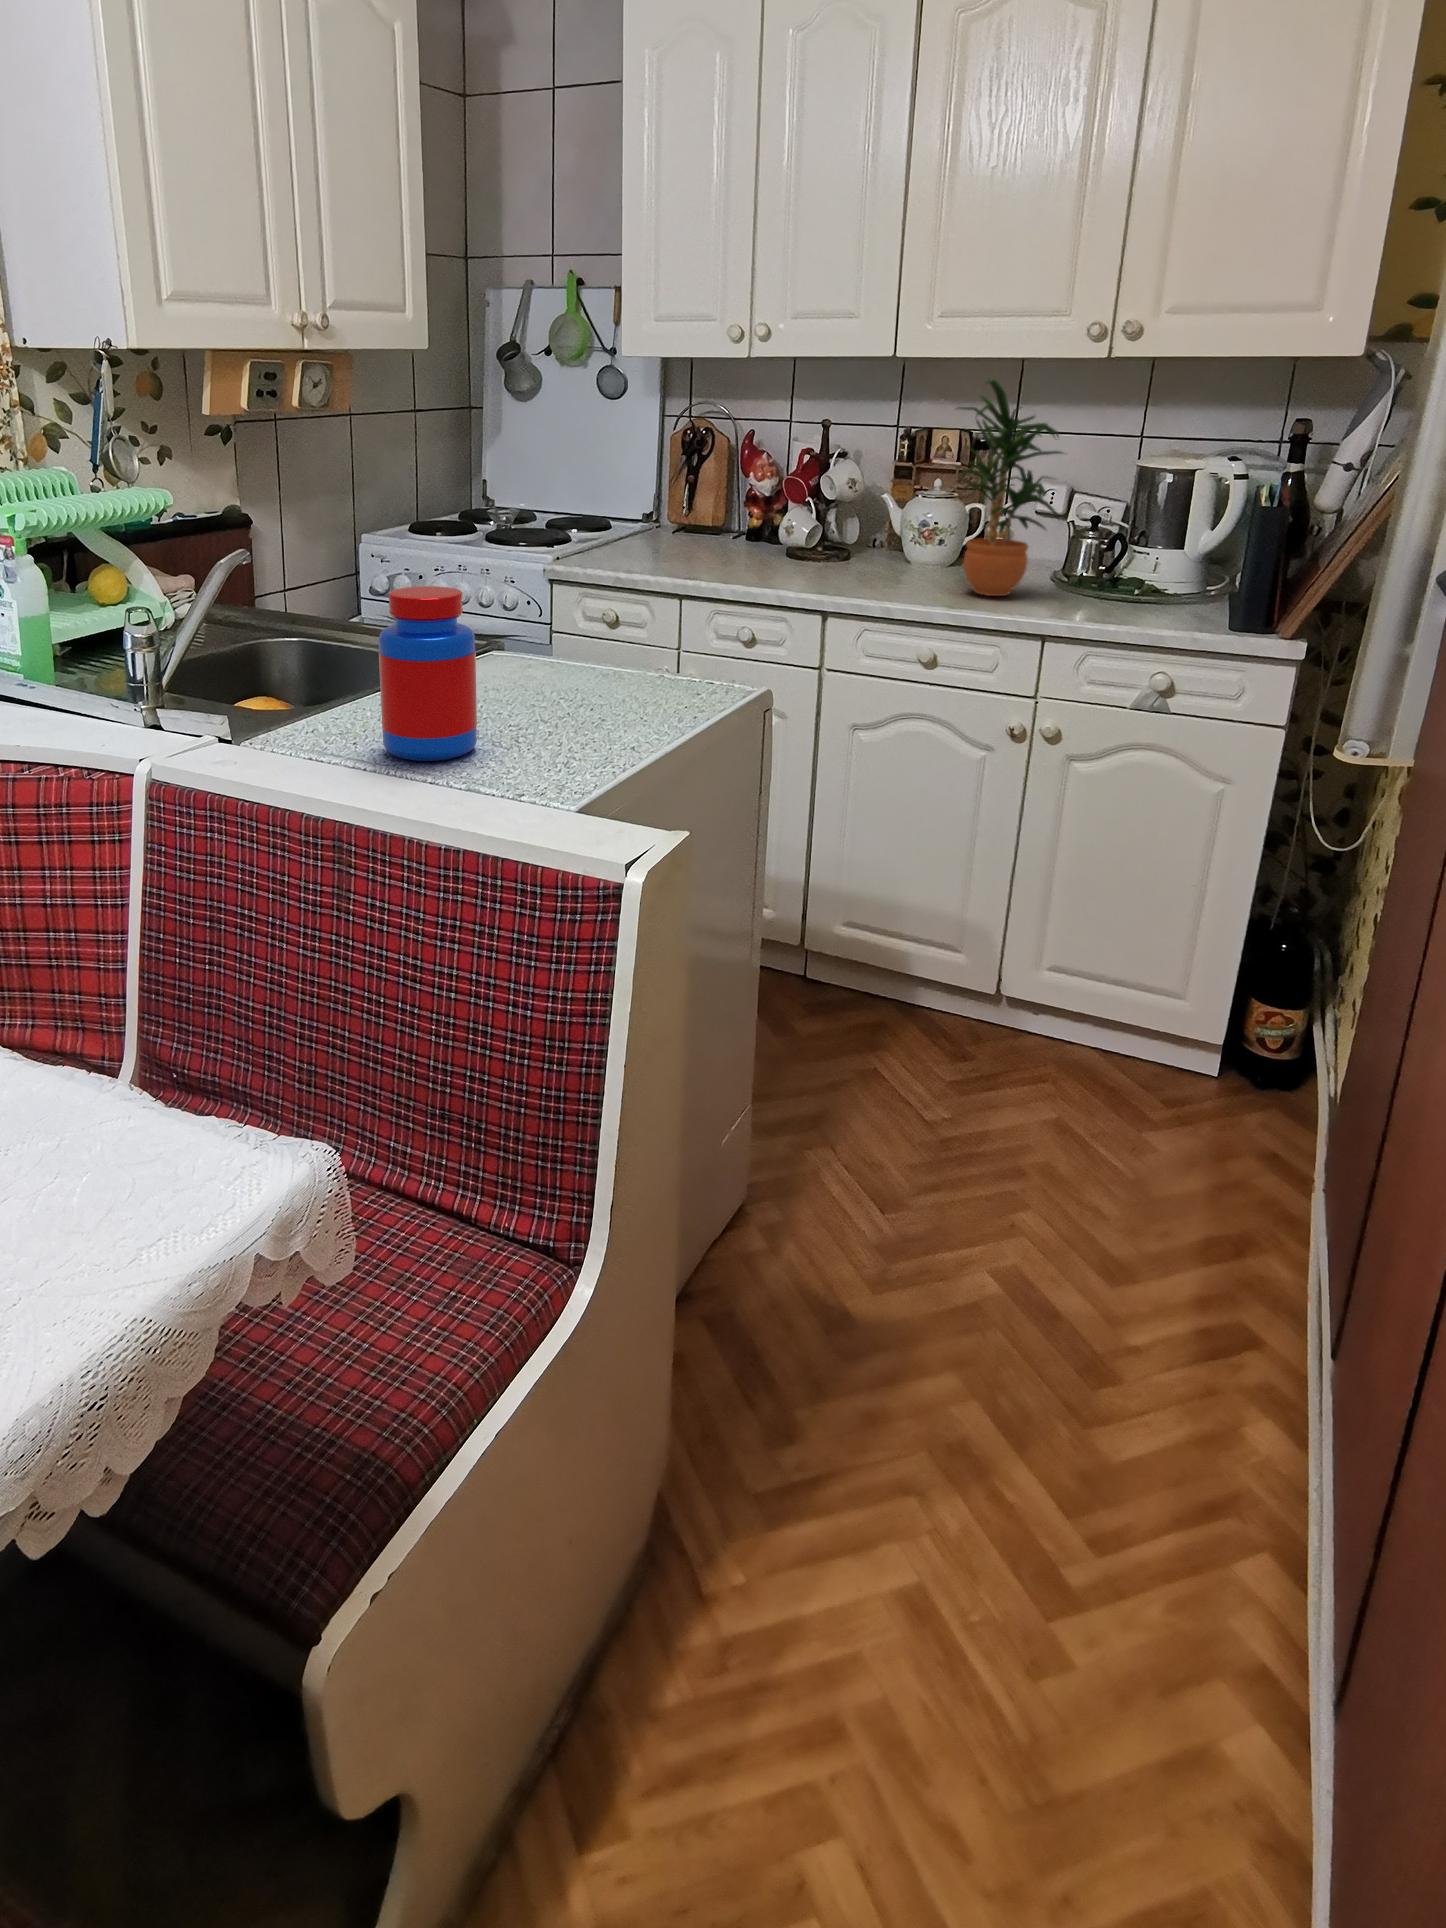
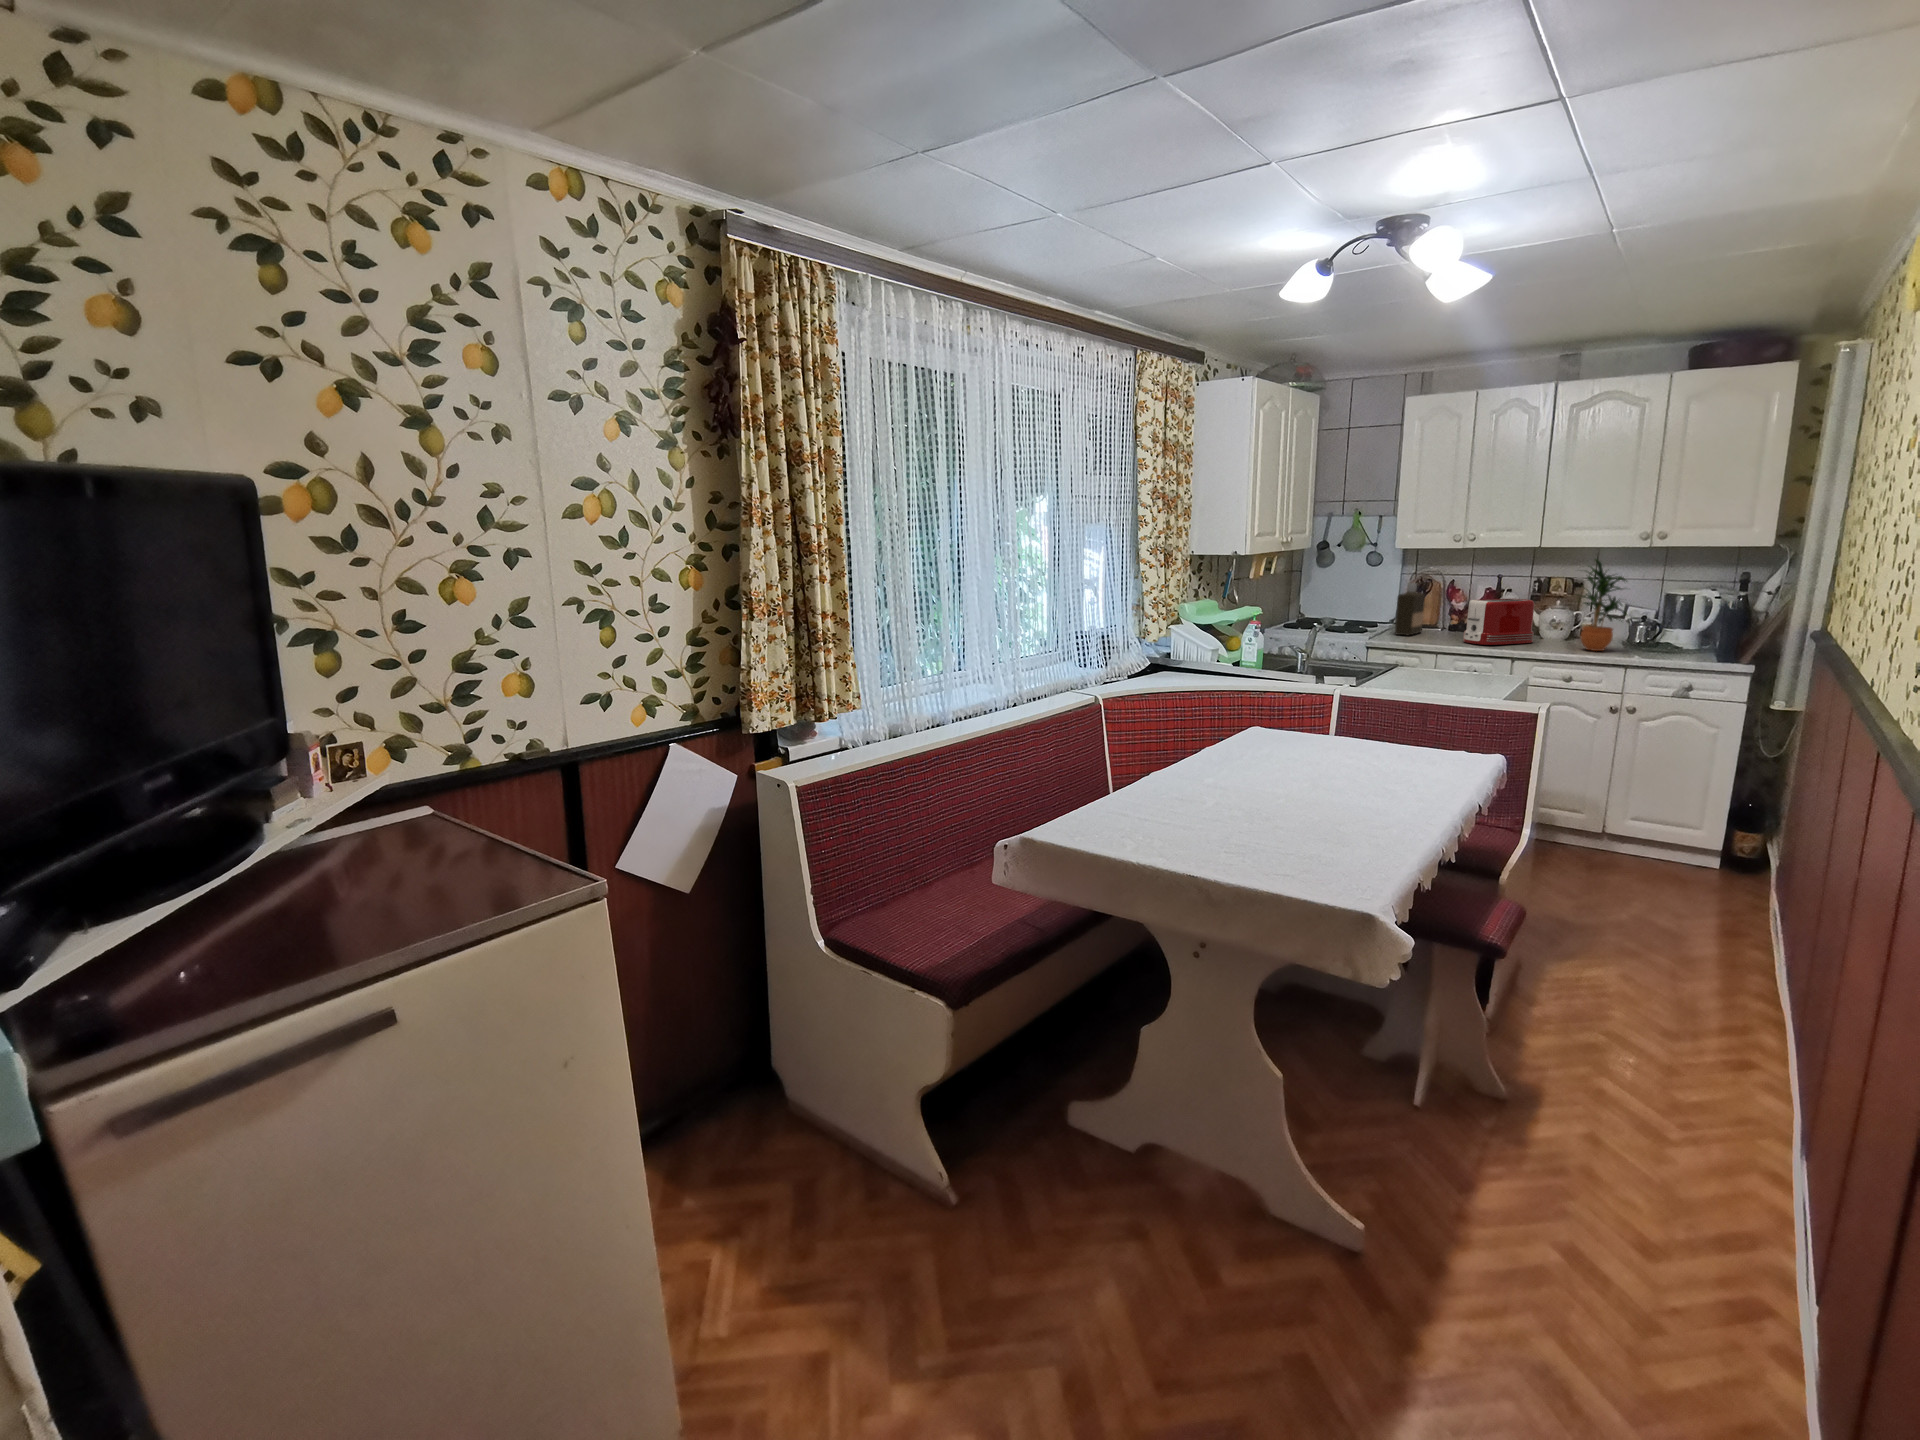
bottle: none [617,435,681,553] -> present [1395,583,1425,635]
toaster: none [738,473,882,579] -> present [1463,599,1534,645]
jar: present [379,586,477,761] -> none [1419,635,1456,689]

